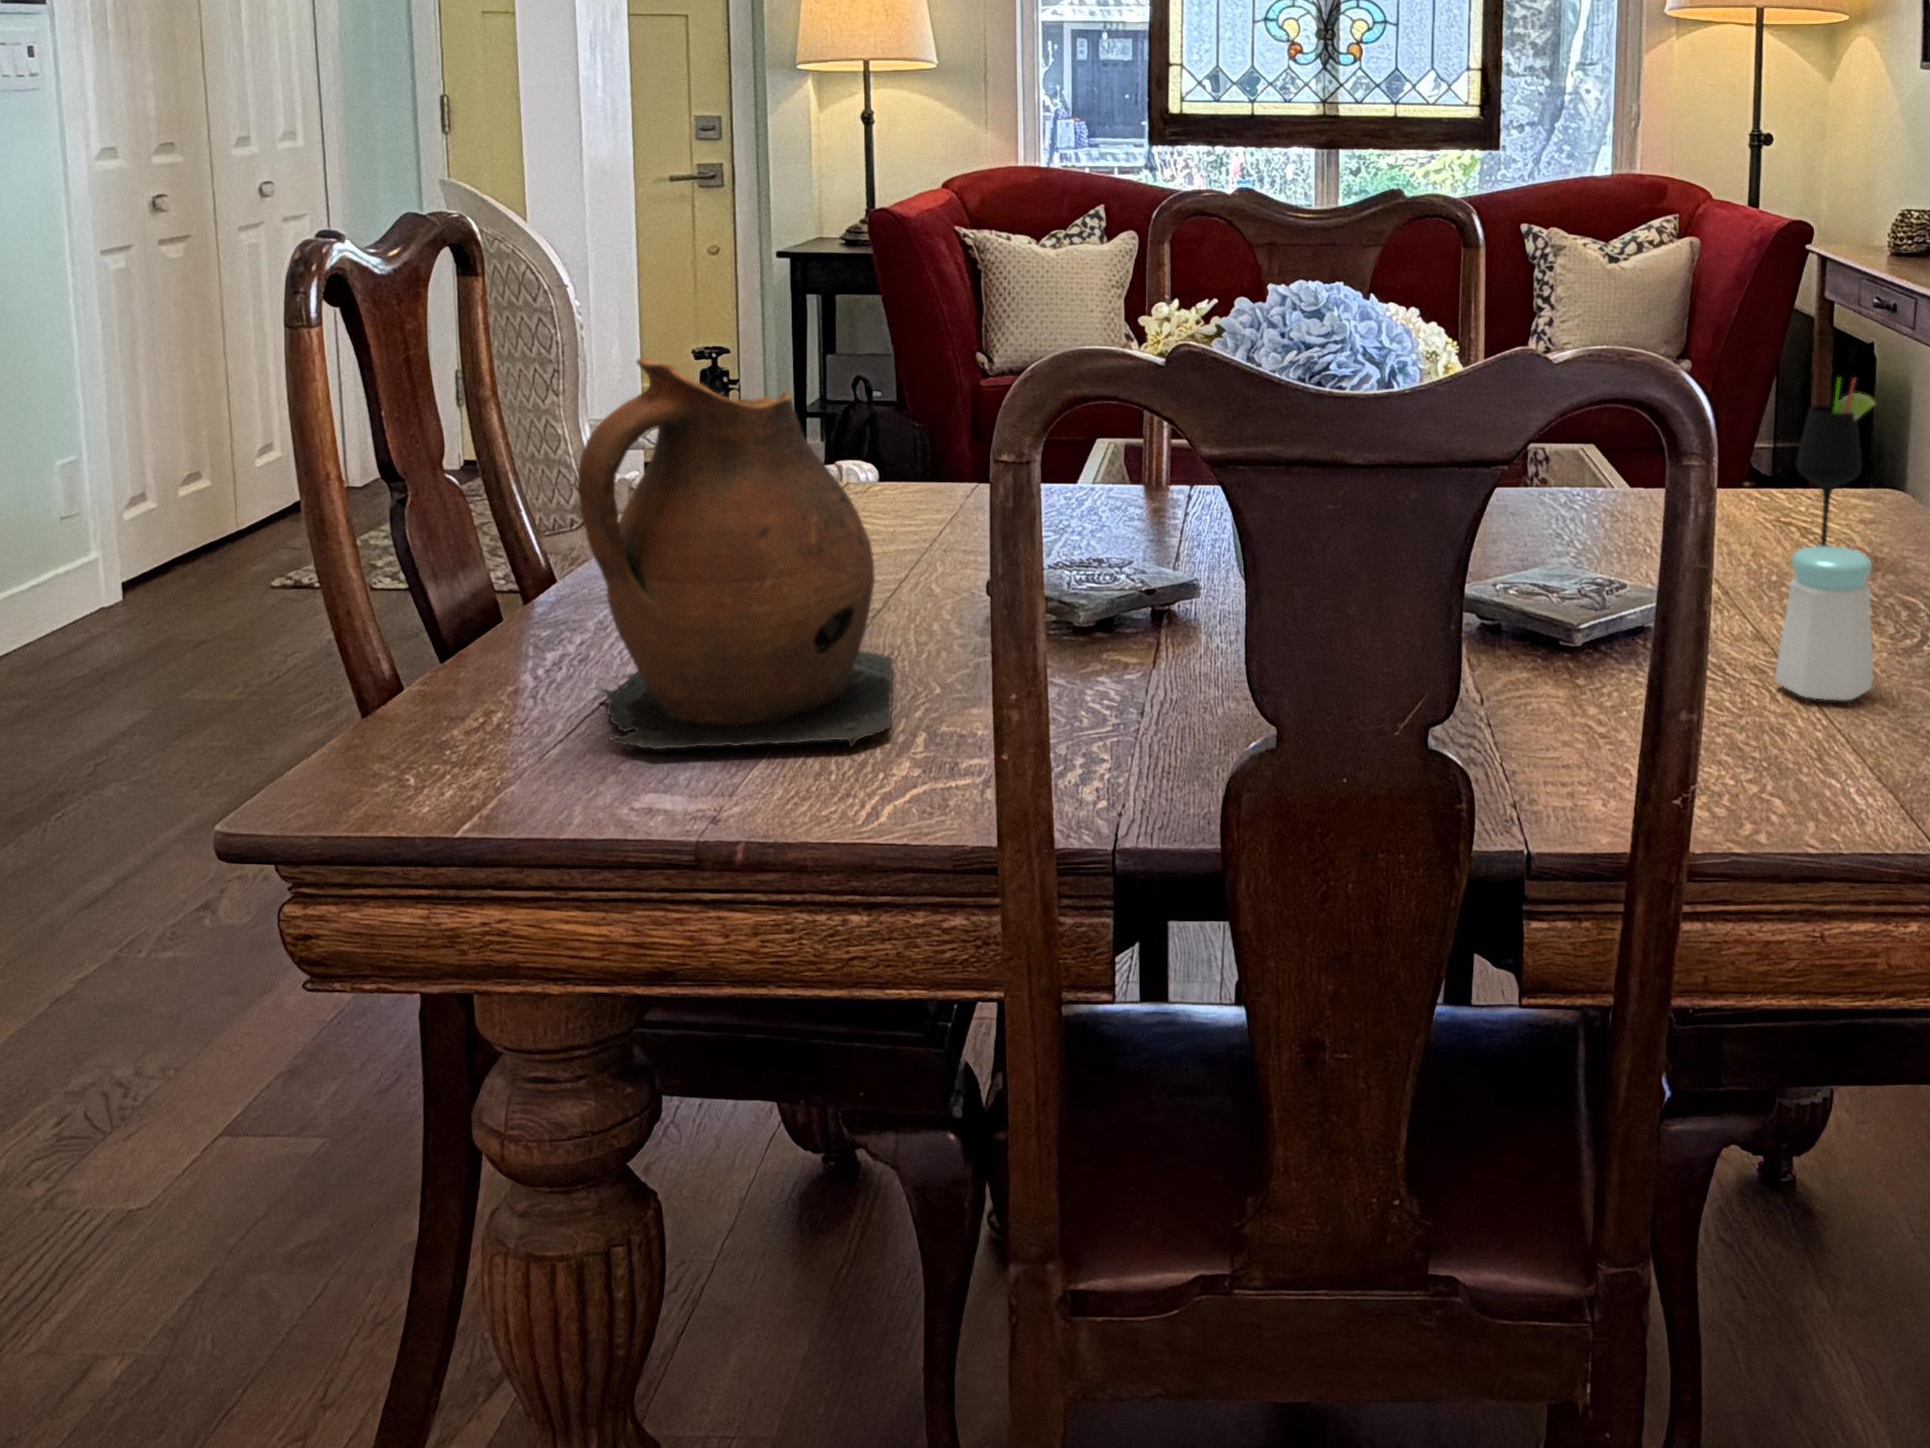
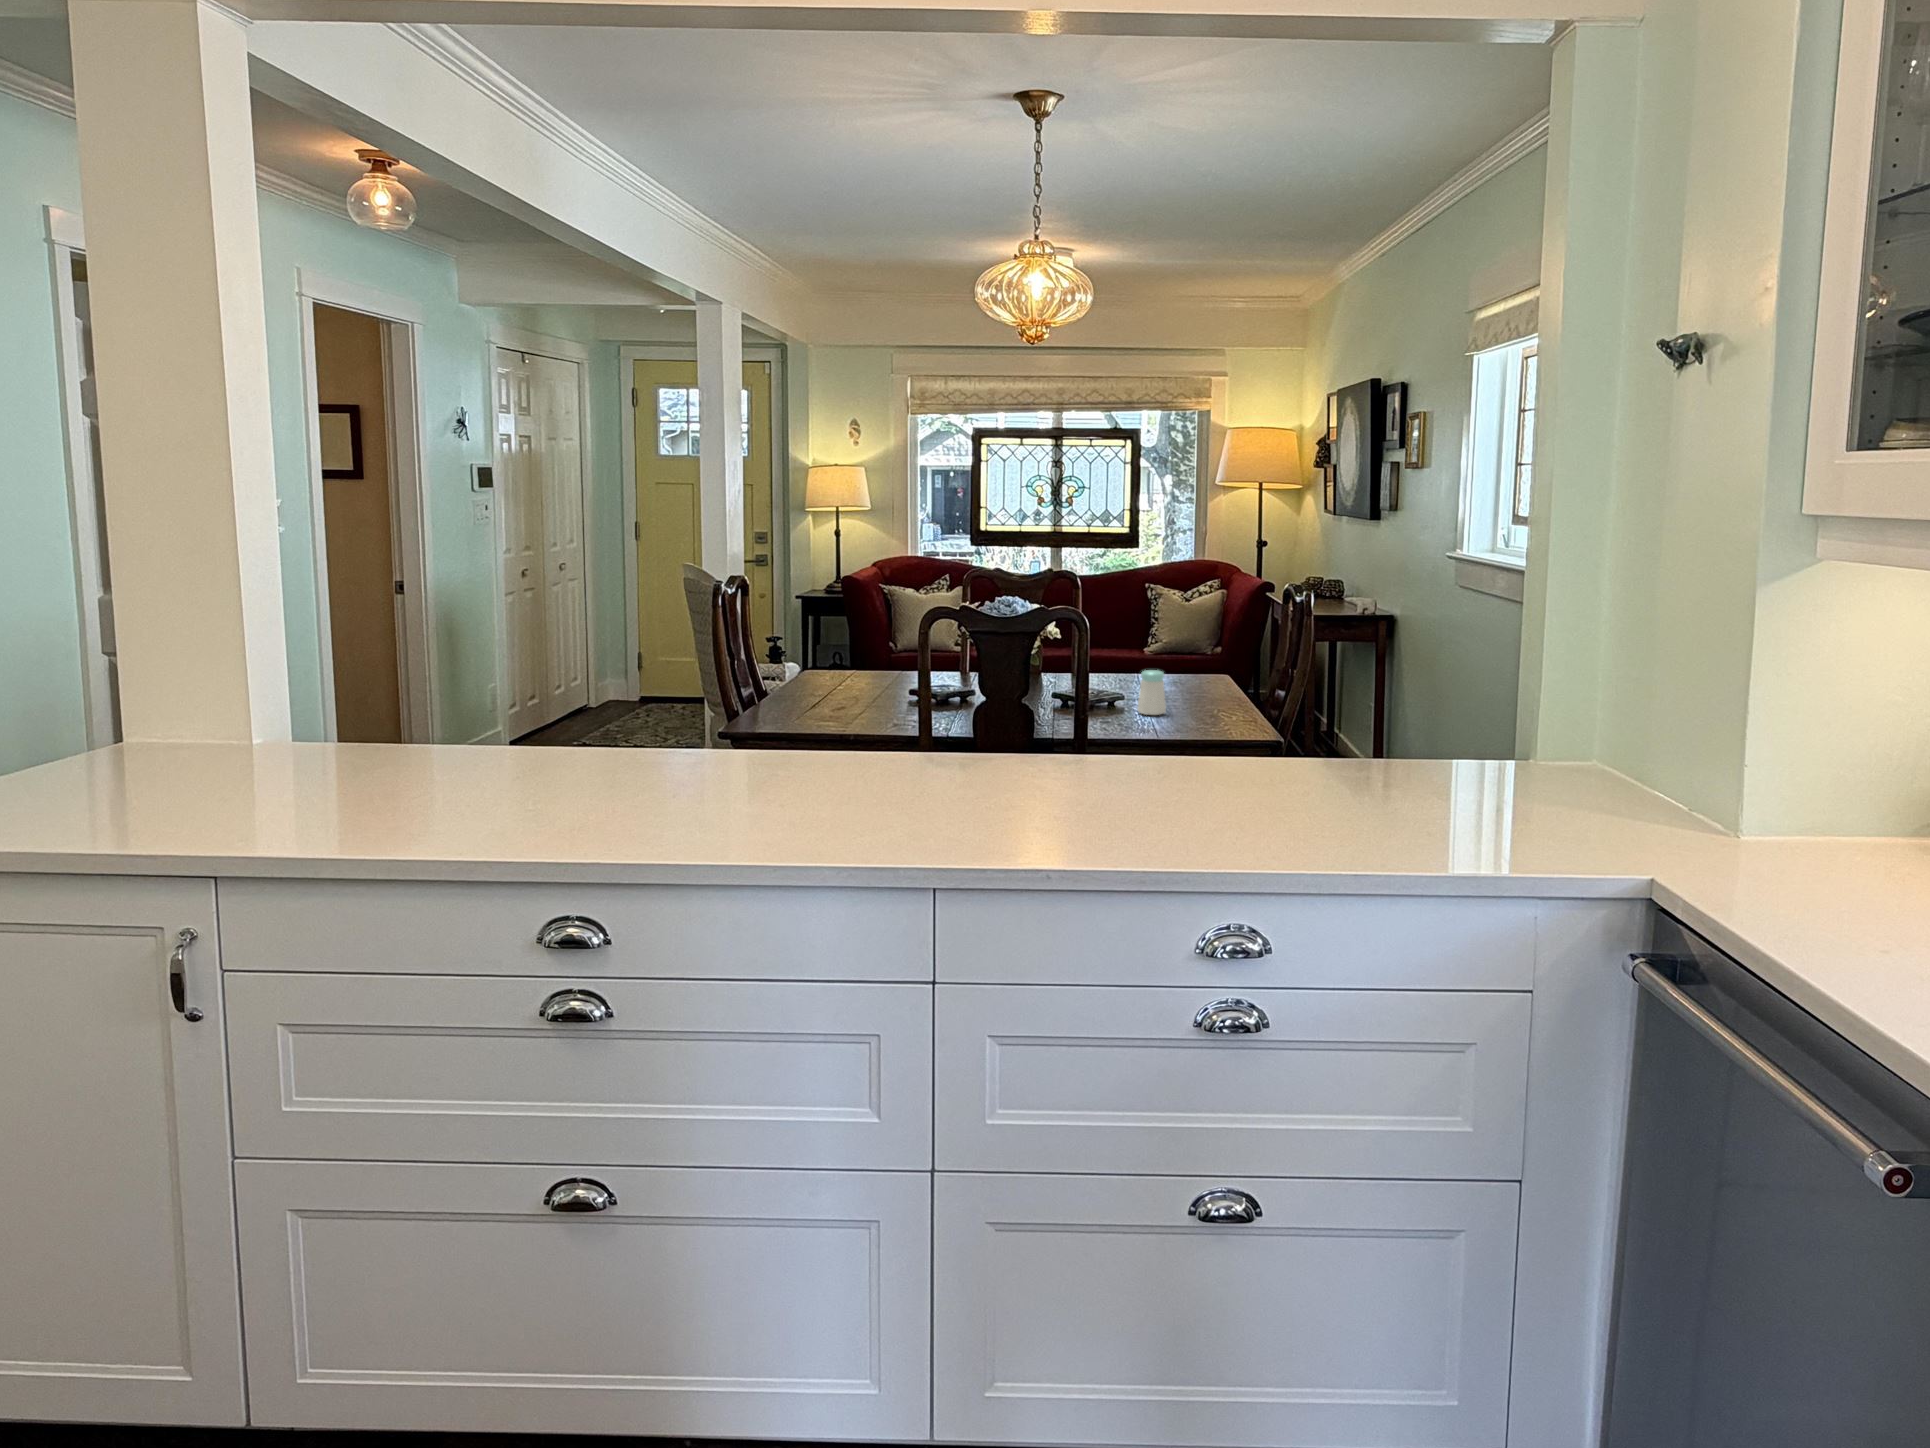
ceramic pitcher: present [578,358,893,749] -> none [789,608,873,717]
wine glass: present [1796,378,1875,546] -> none [1171,626,1195,690]

